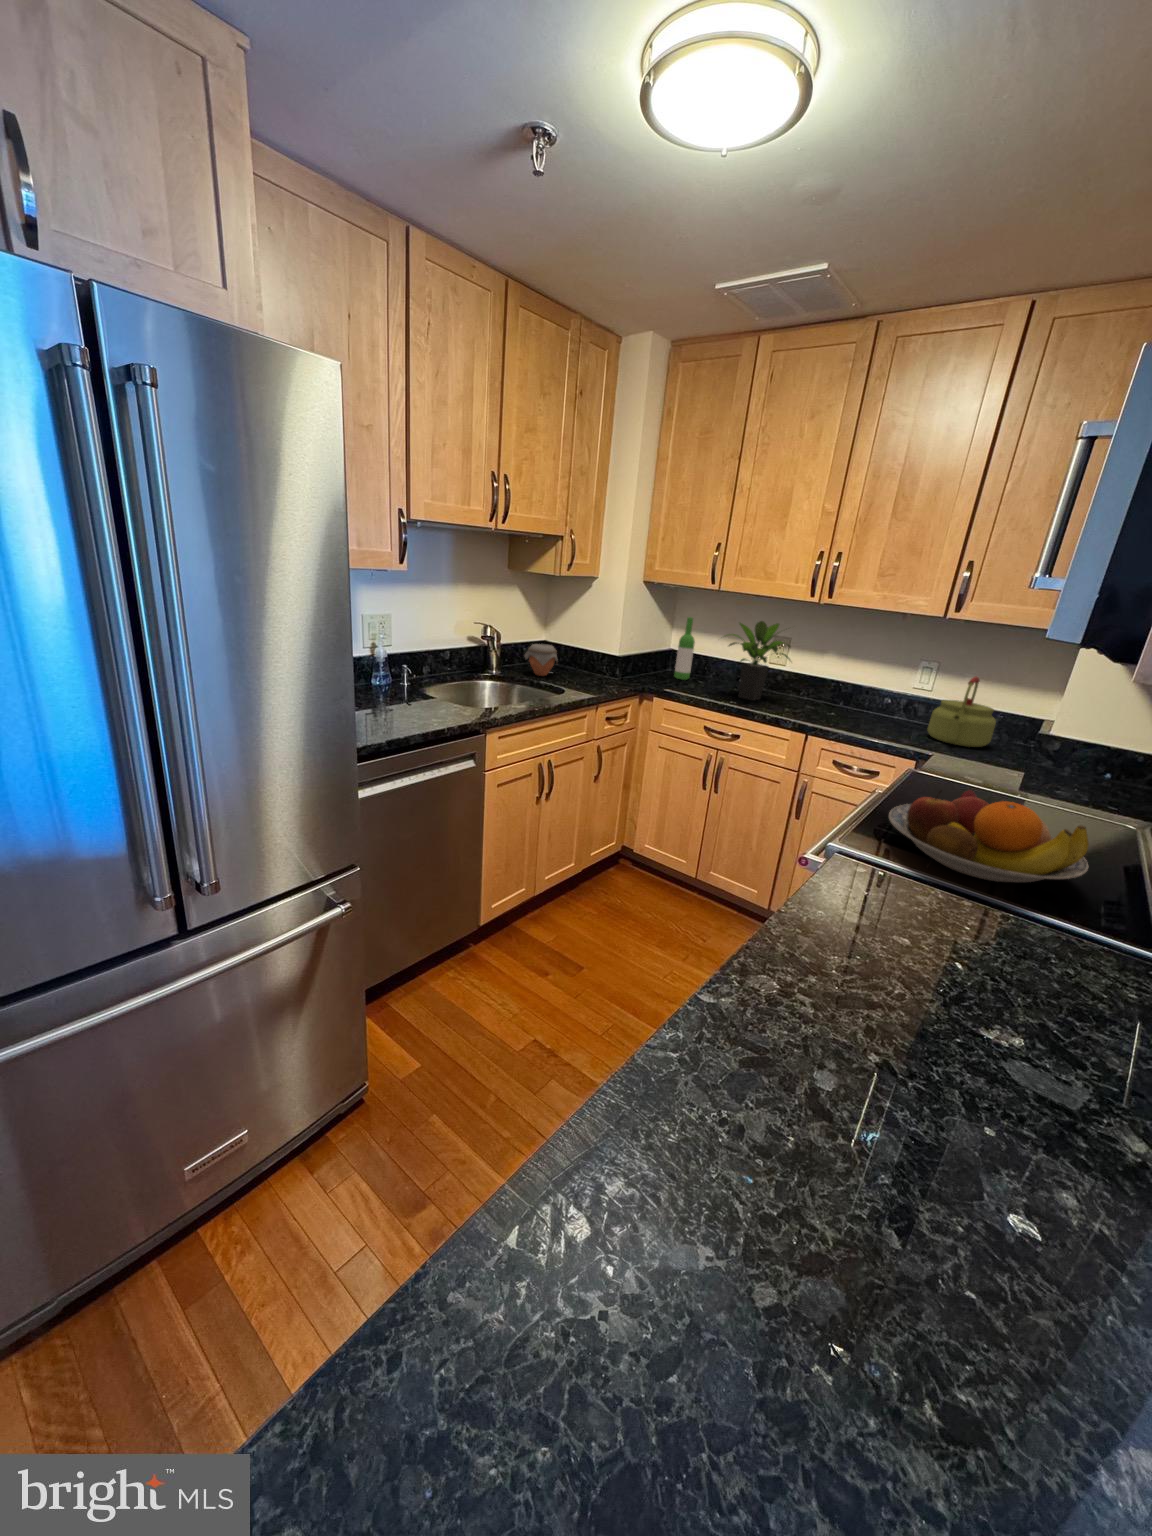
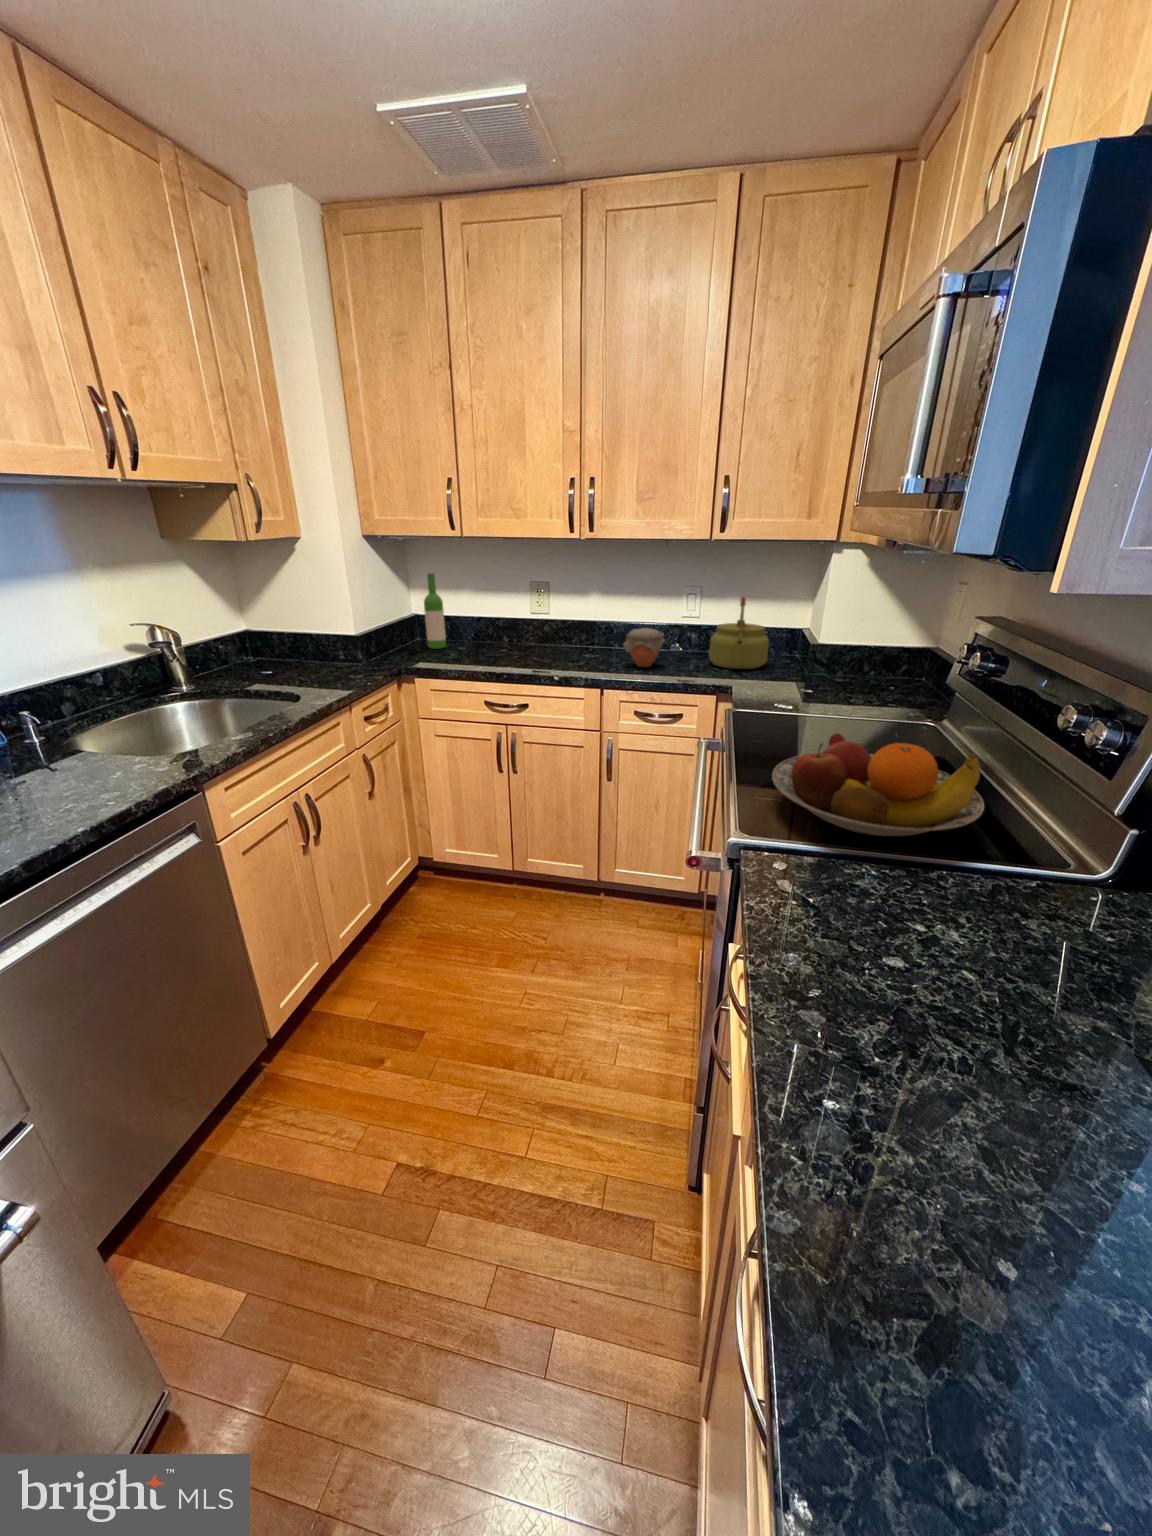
potted plant: present [729,620,790,701] -> none [474,566,562,660]
jar: present [524,644,558,676] -> present [624,628,665,667]

